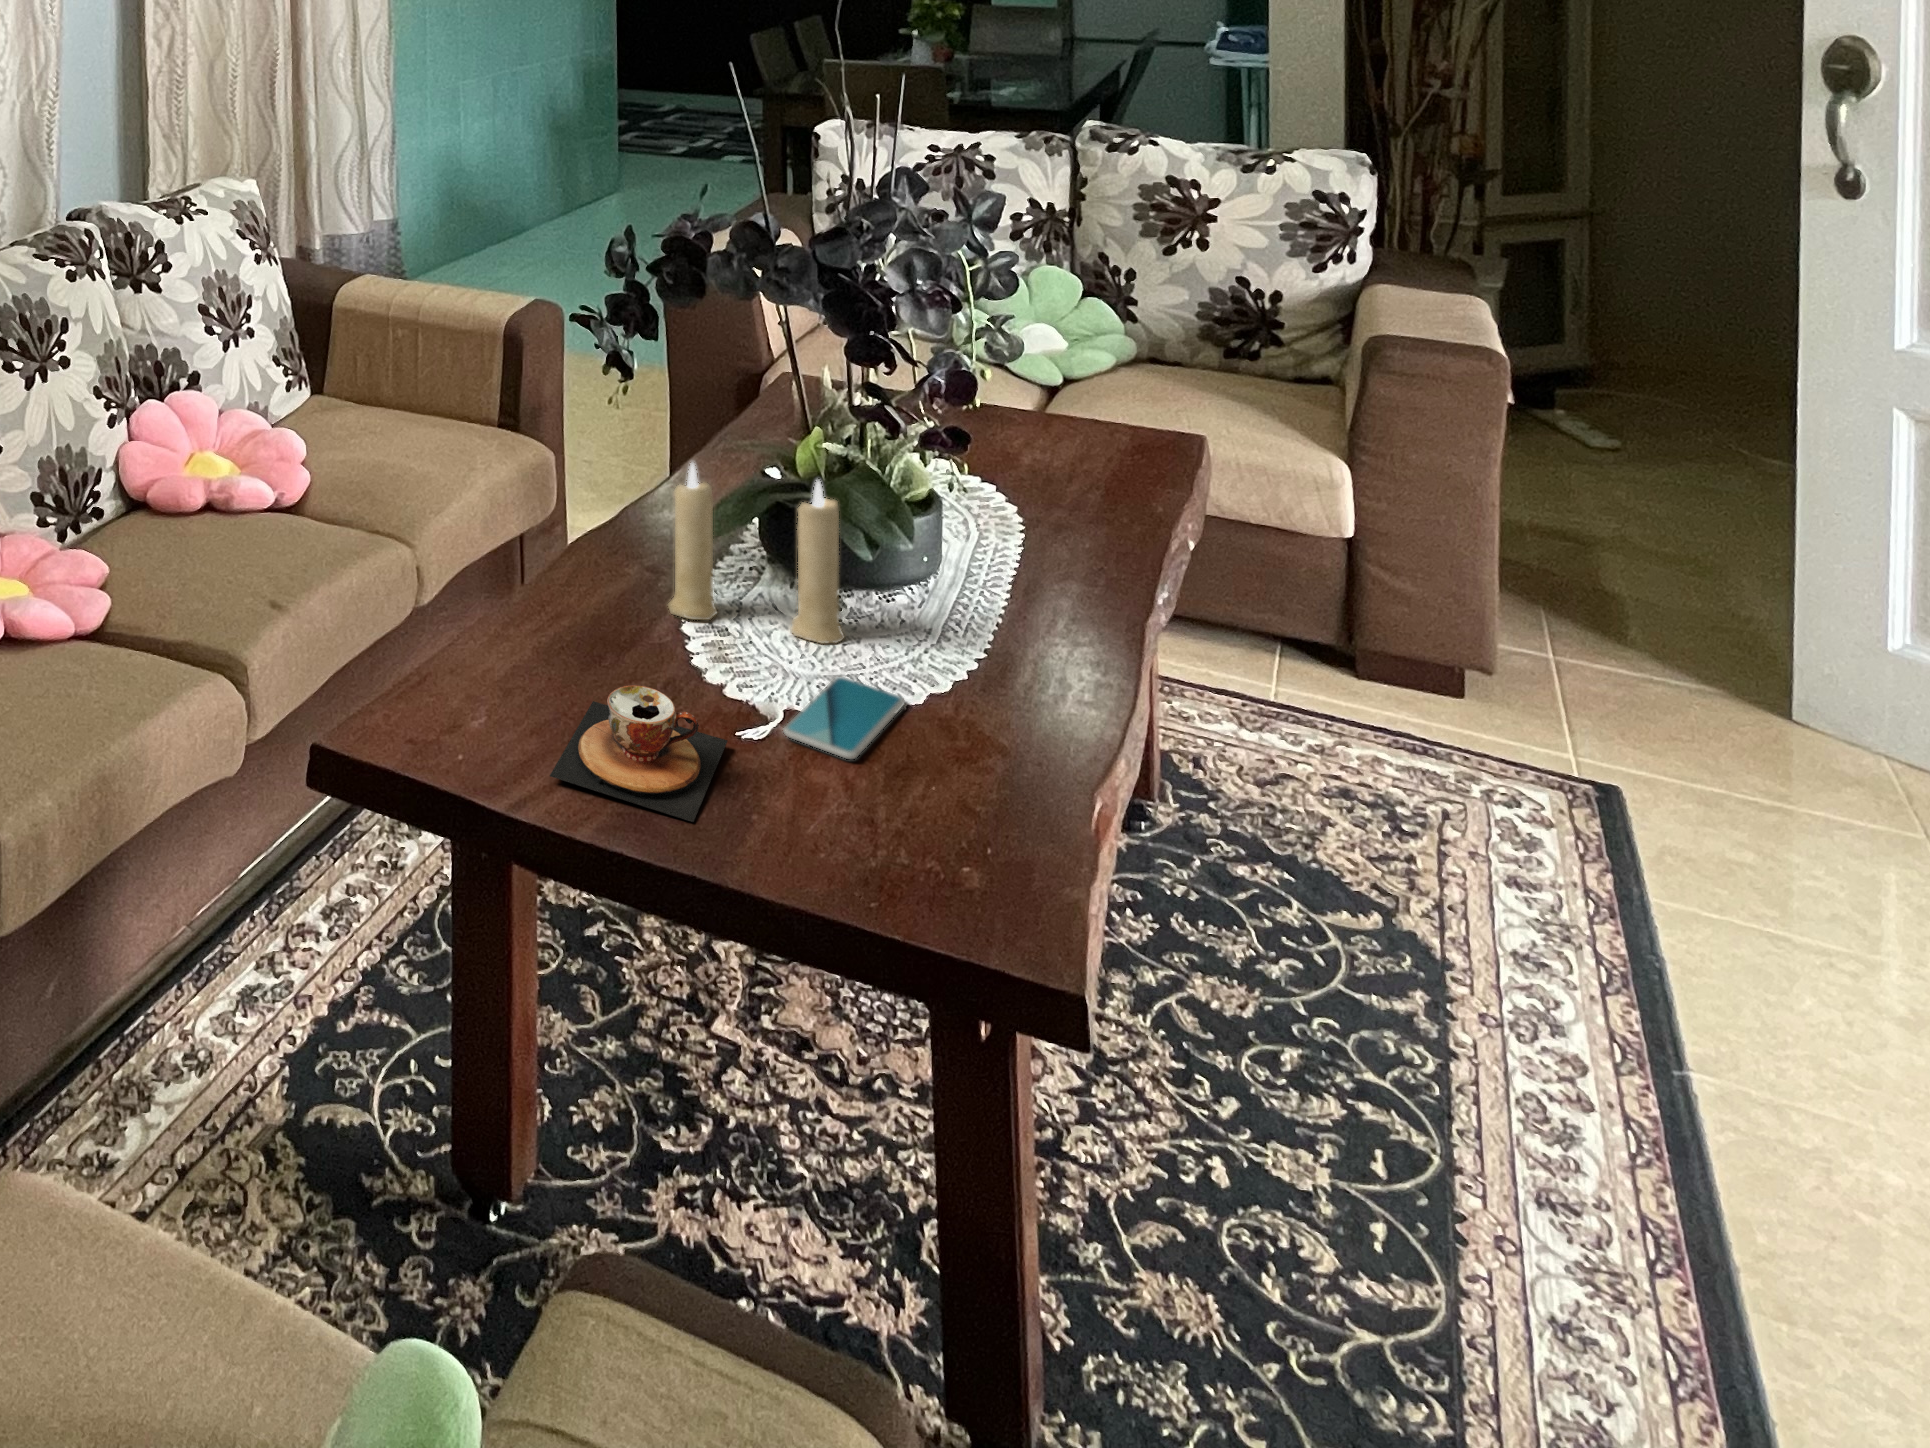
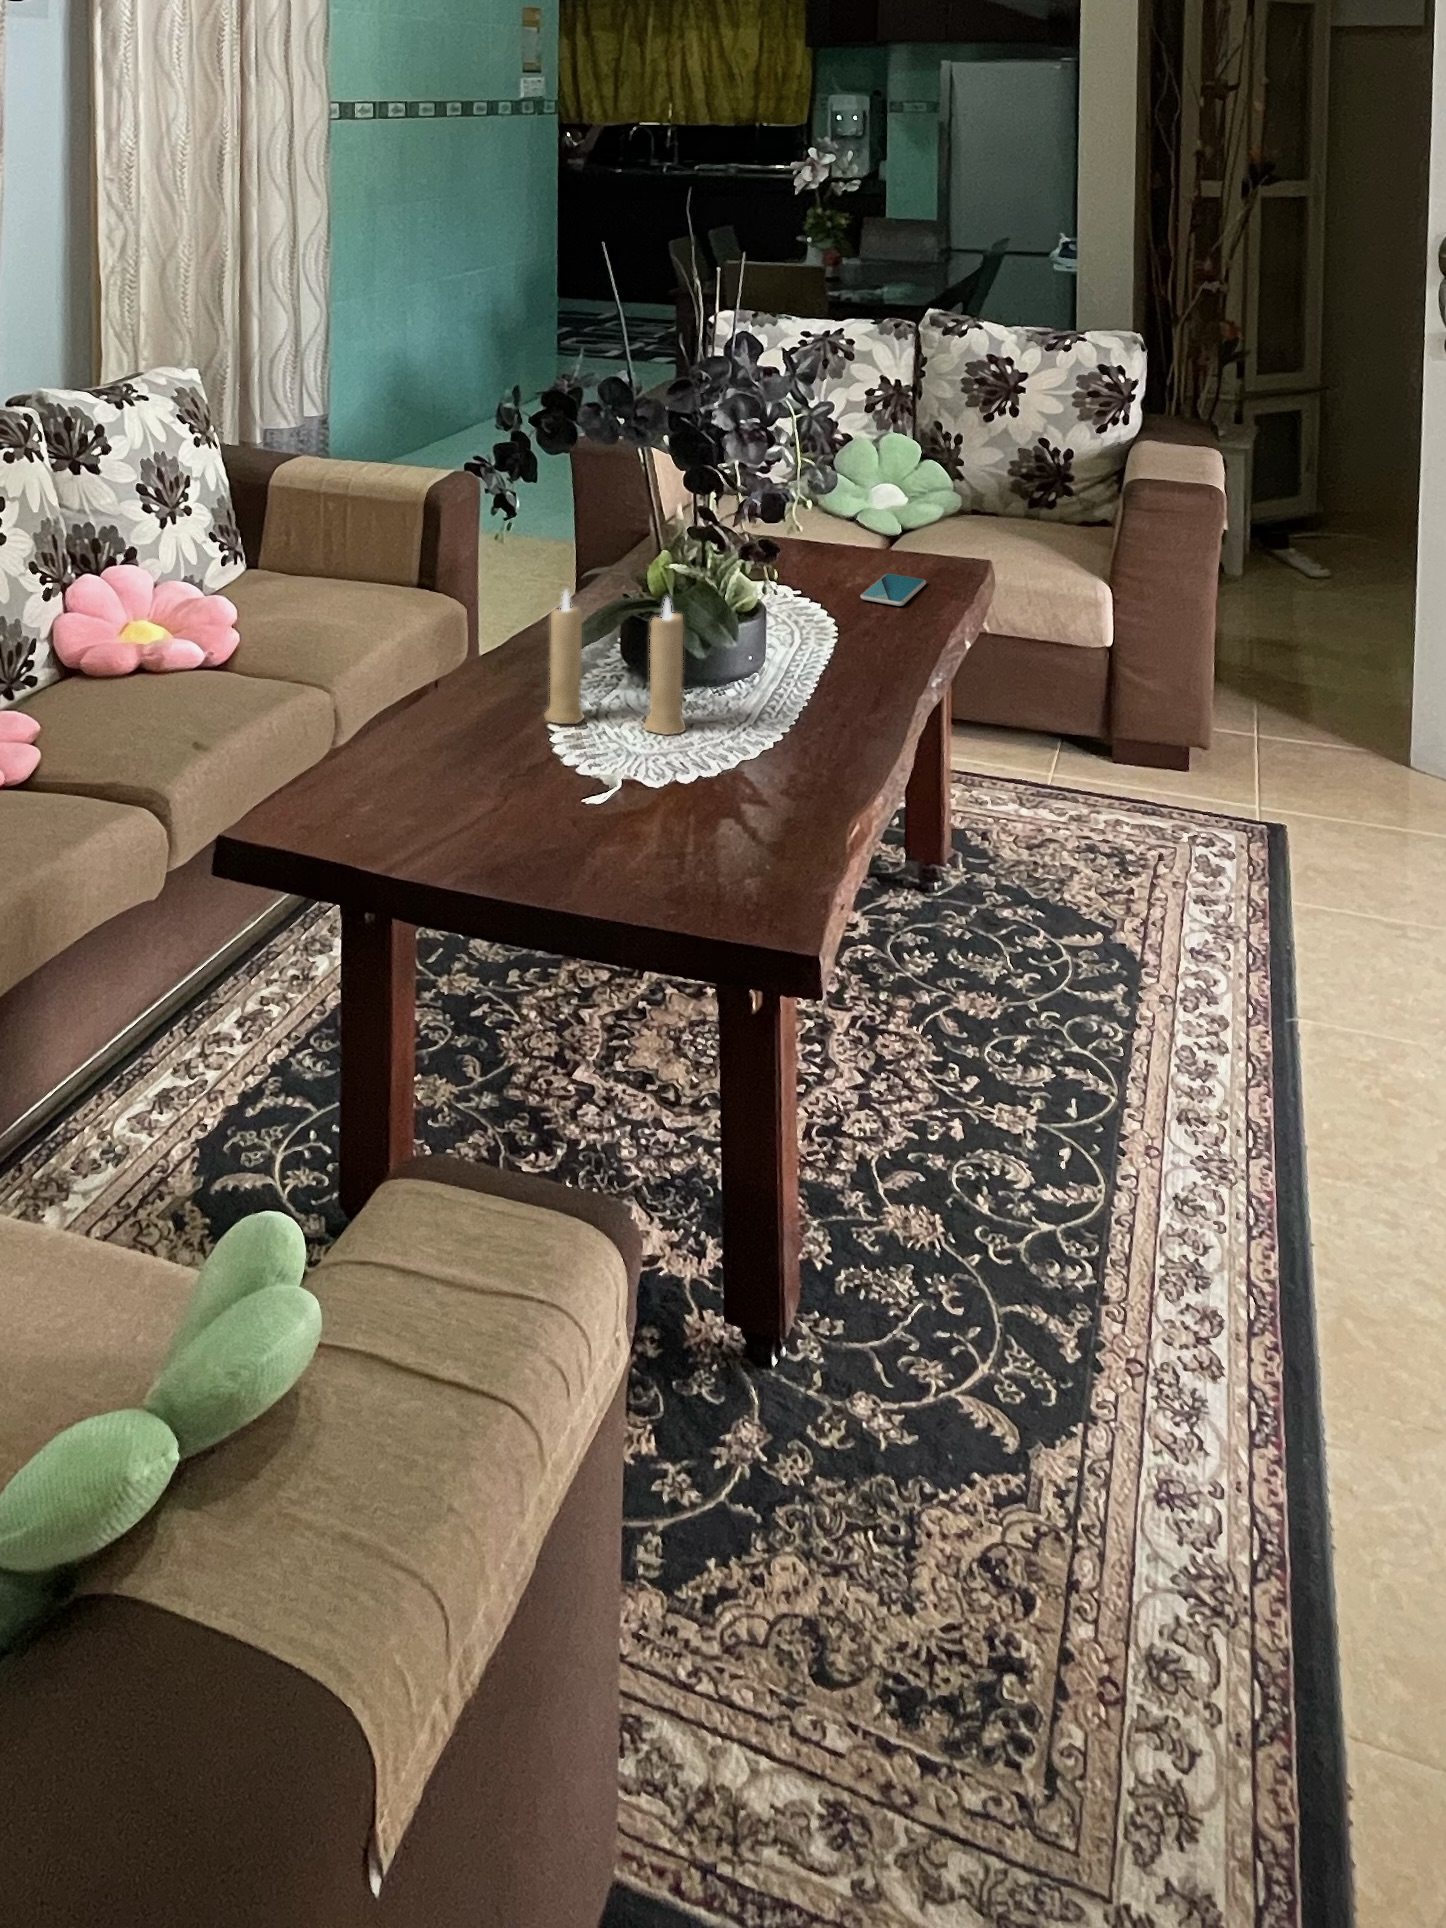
smartphone: present [784,677,905,759] -> present [860,574,926,606]
teacup: present [550,685,727,822] -> none [426,771,579,877]

